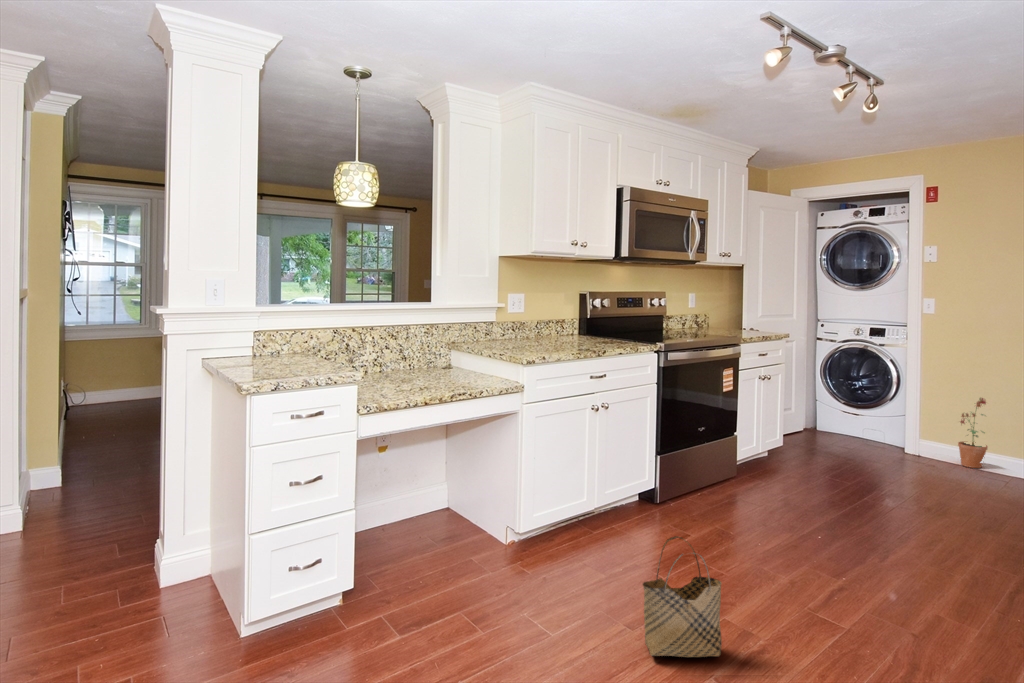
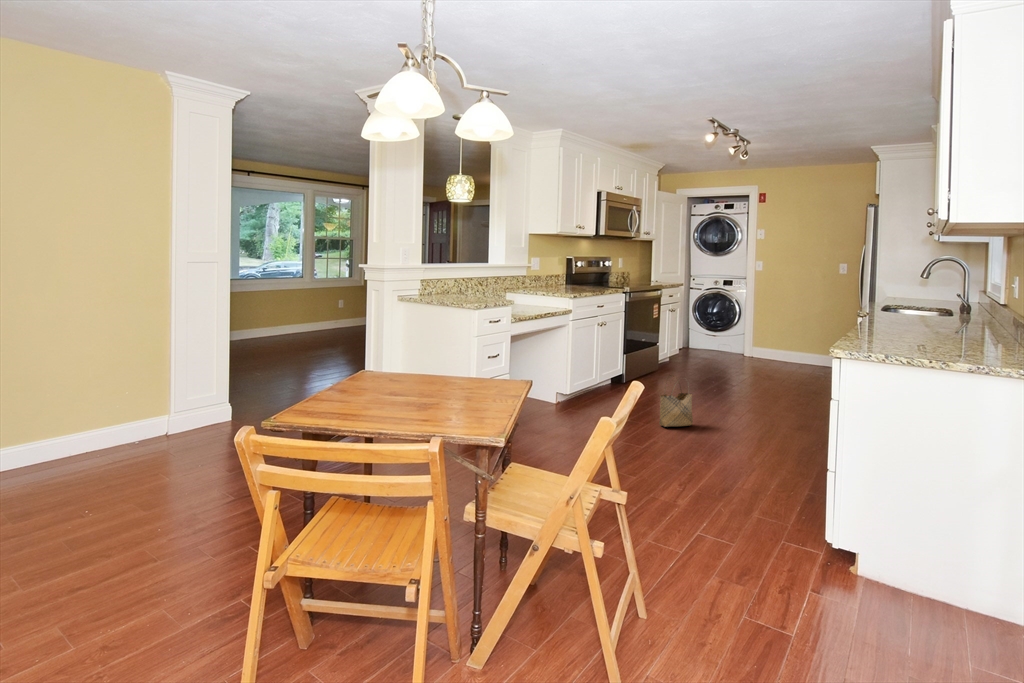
potted plant: present [958,398,987,468] -> none [772,322,788,363]

